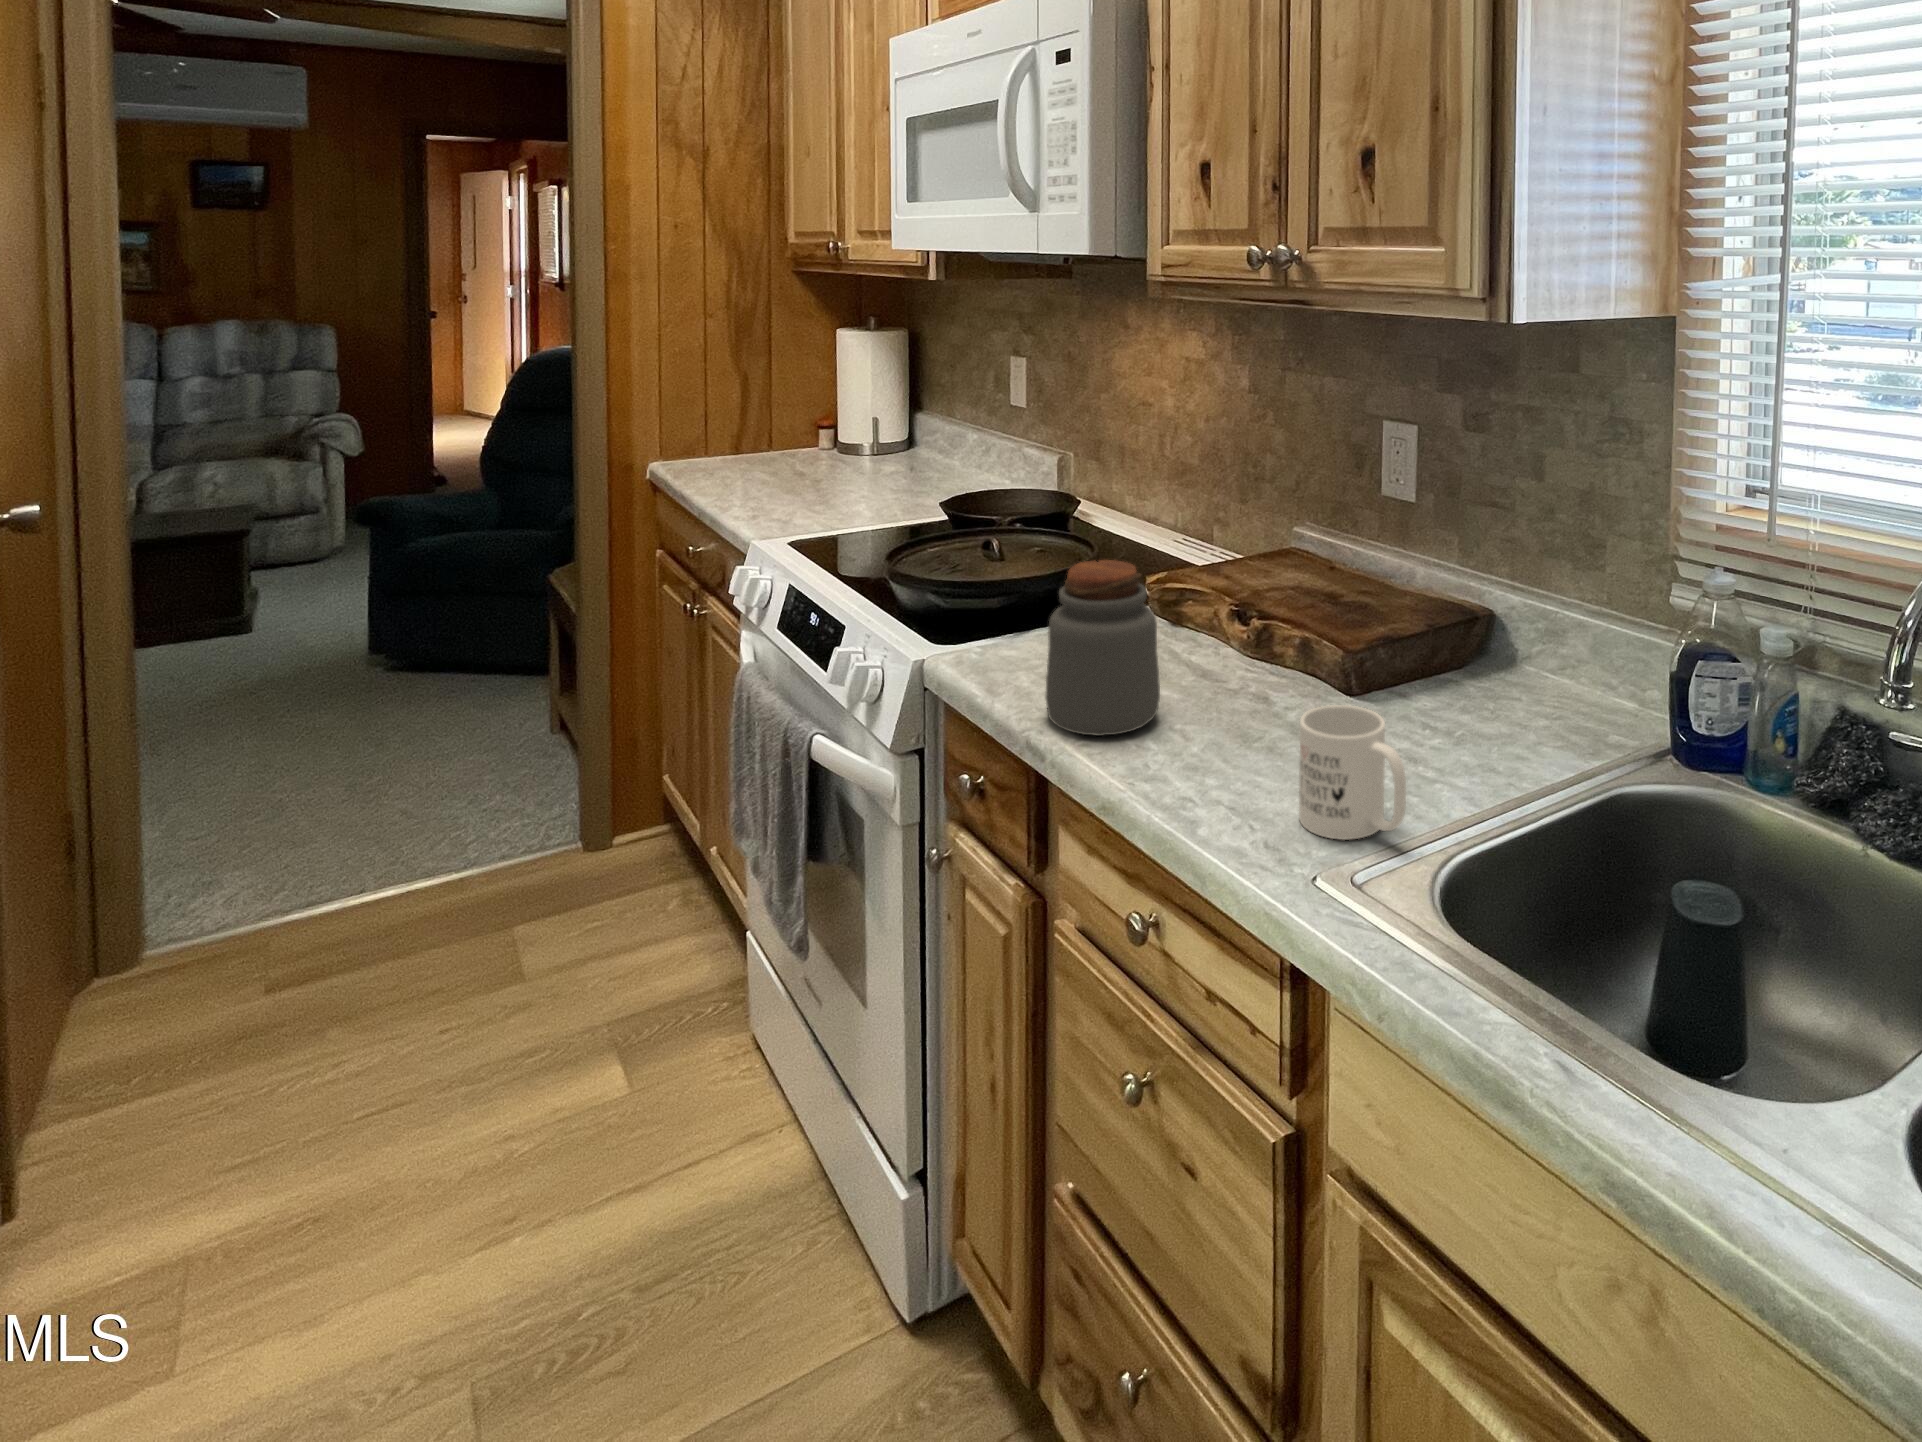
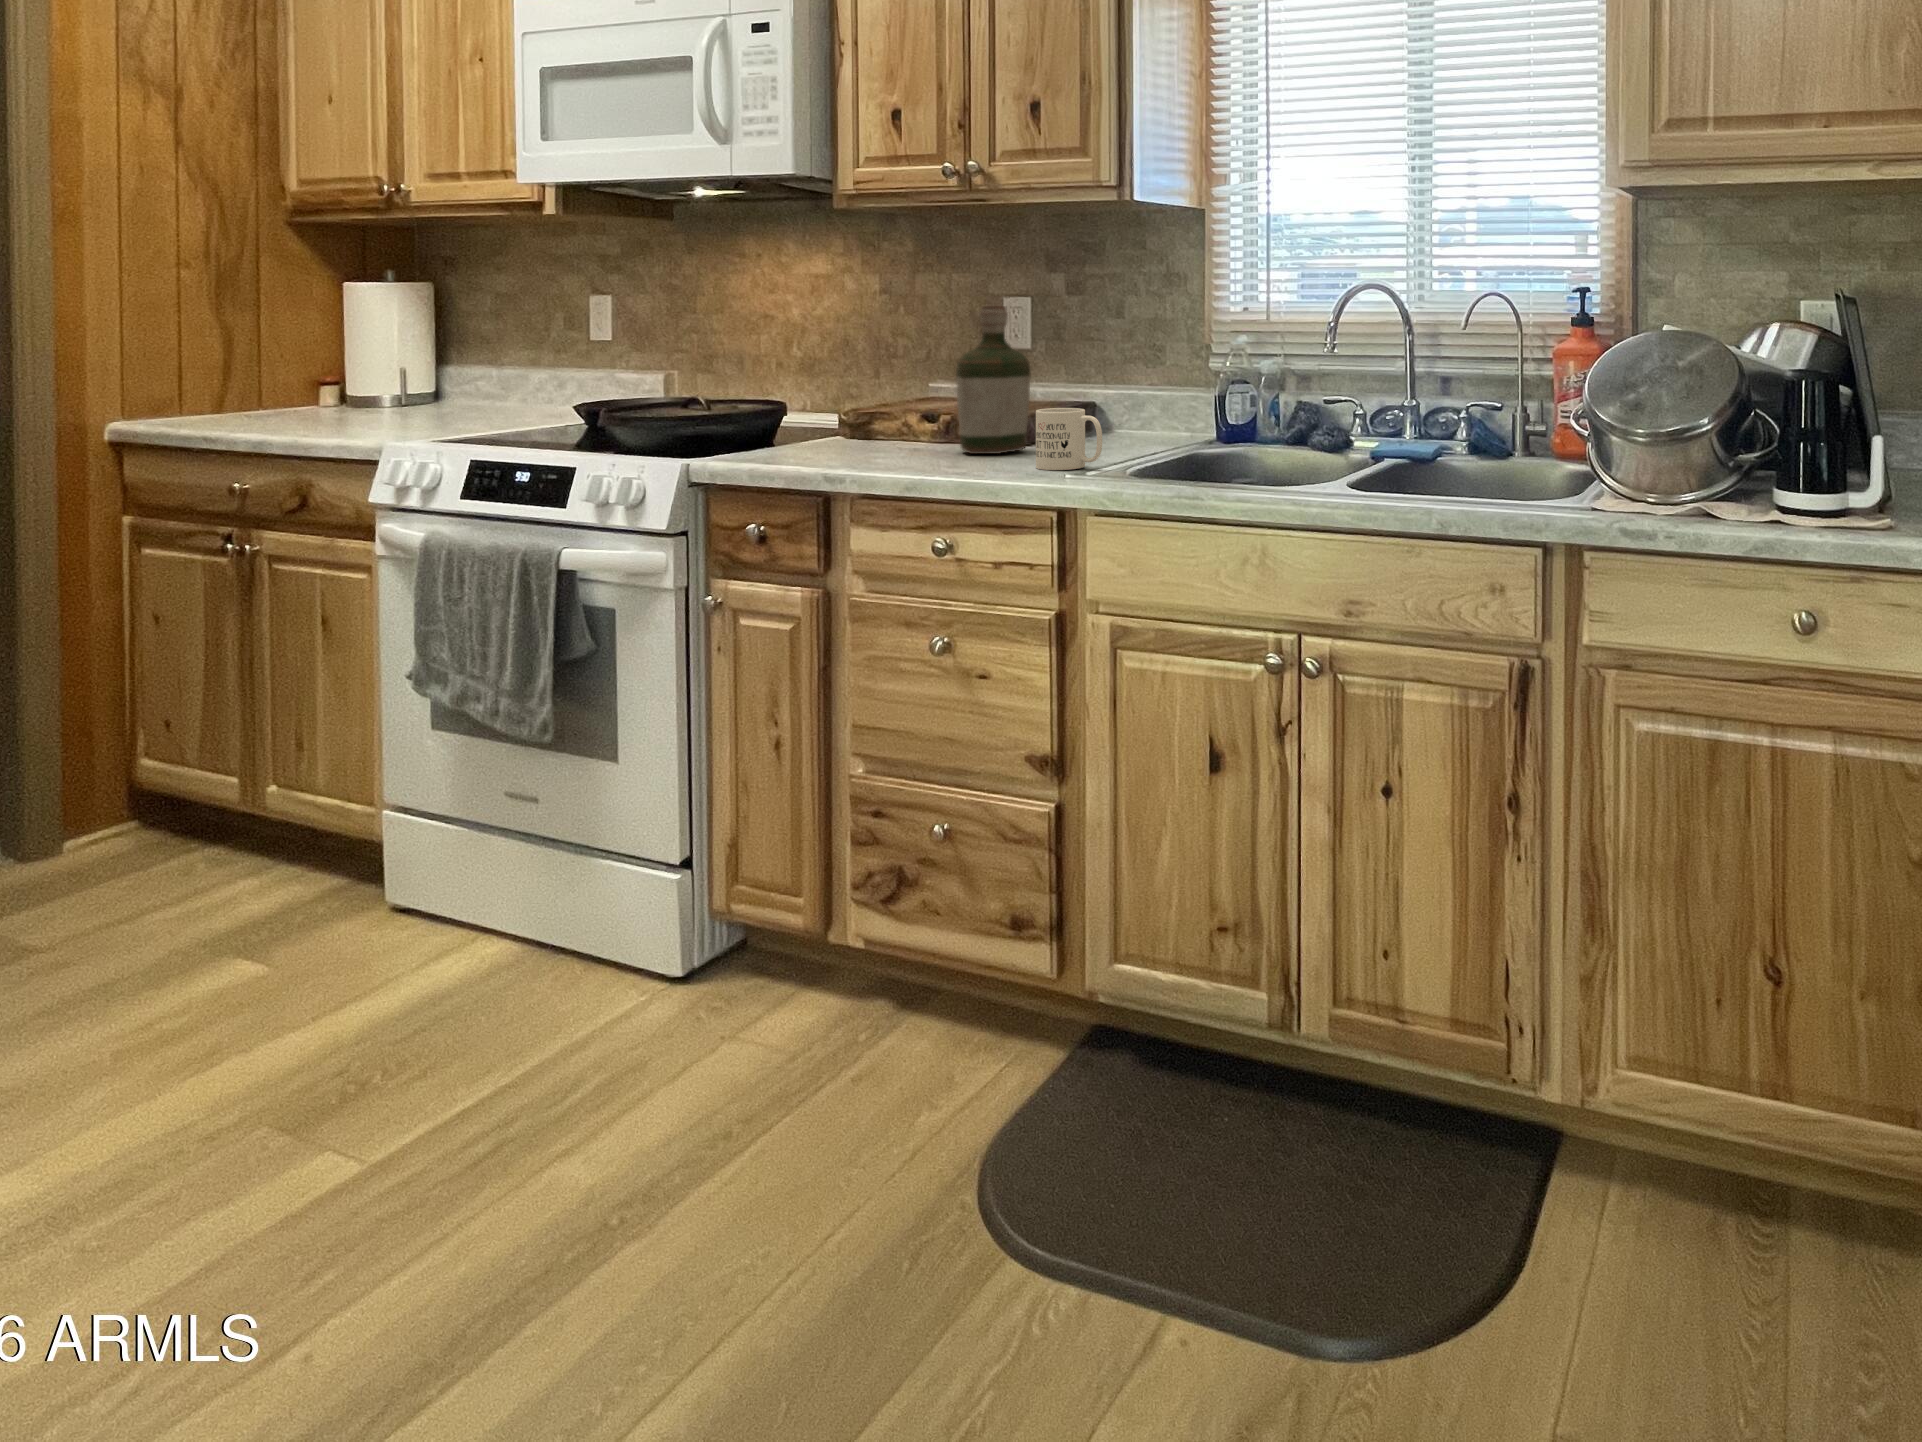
bottle: none [1236,481,1348,727] -> present [956,306,1031,454]
jar: present [1045,560,1160,736] -> none [833,357,914,461]

